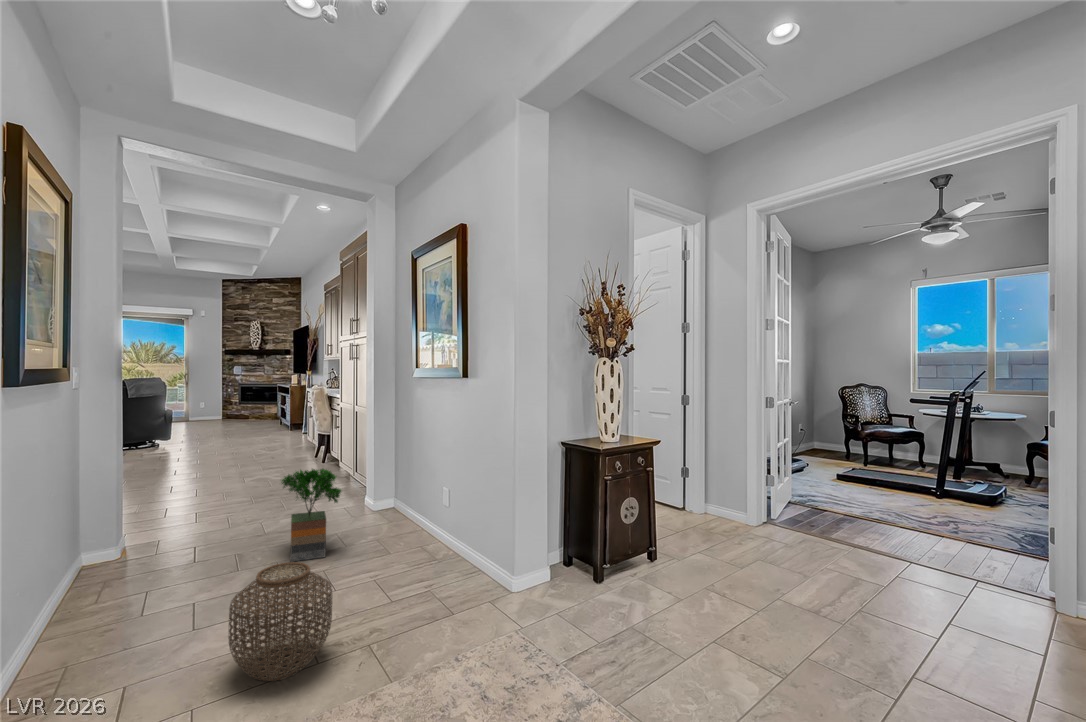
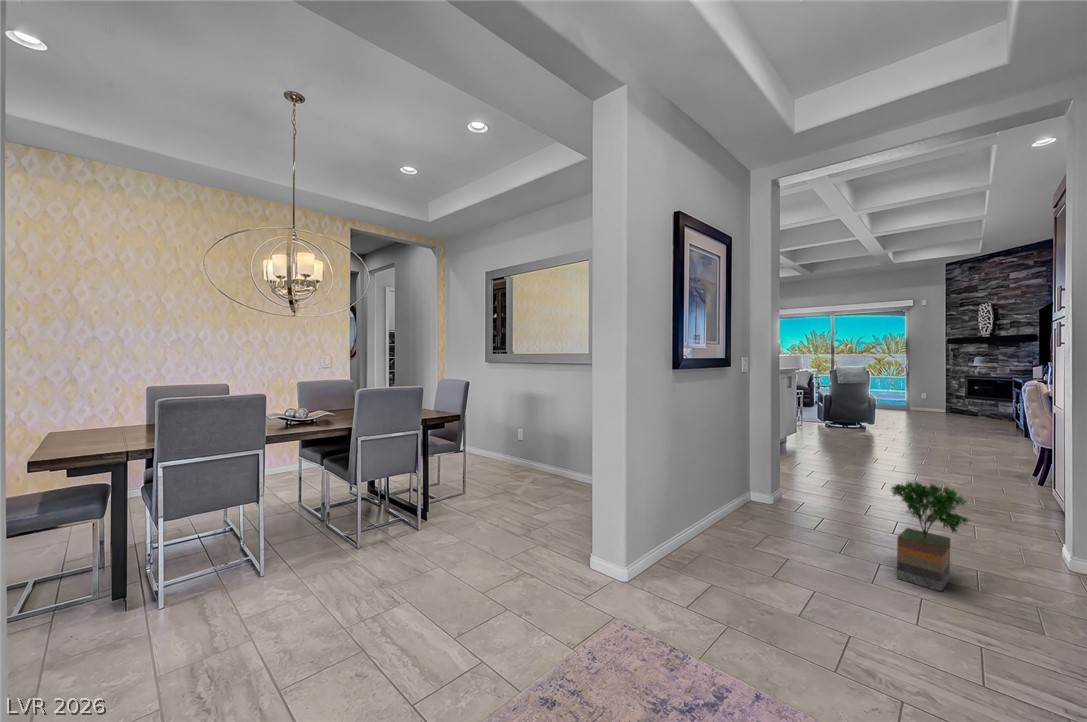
woven basket: present [228,562,332,681] -> none [762,563,864,679]

